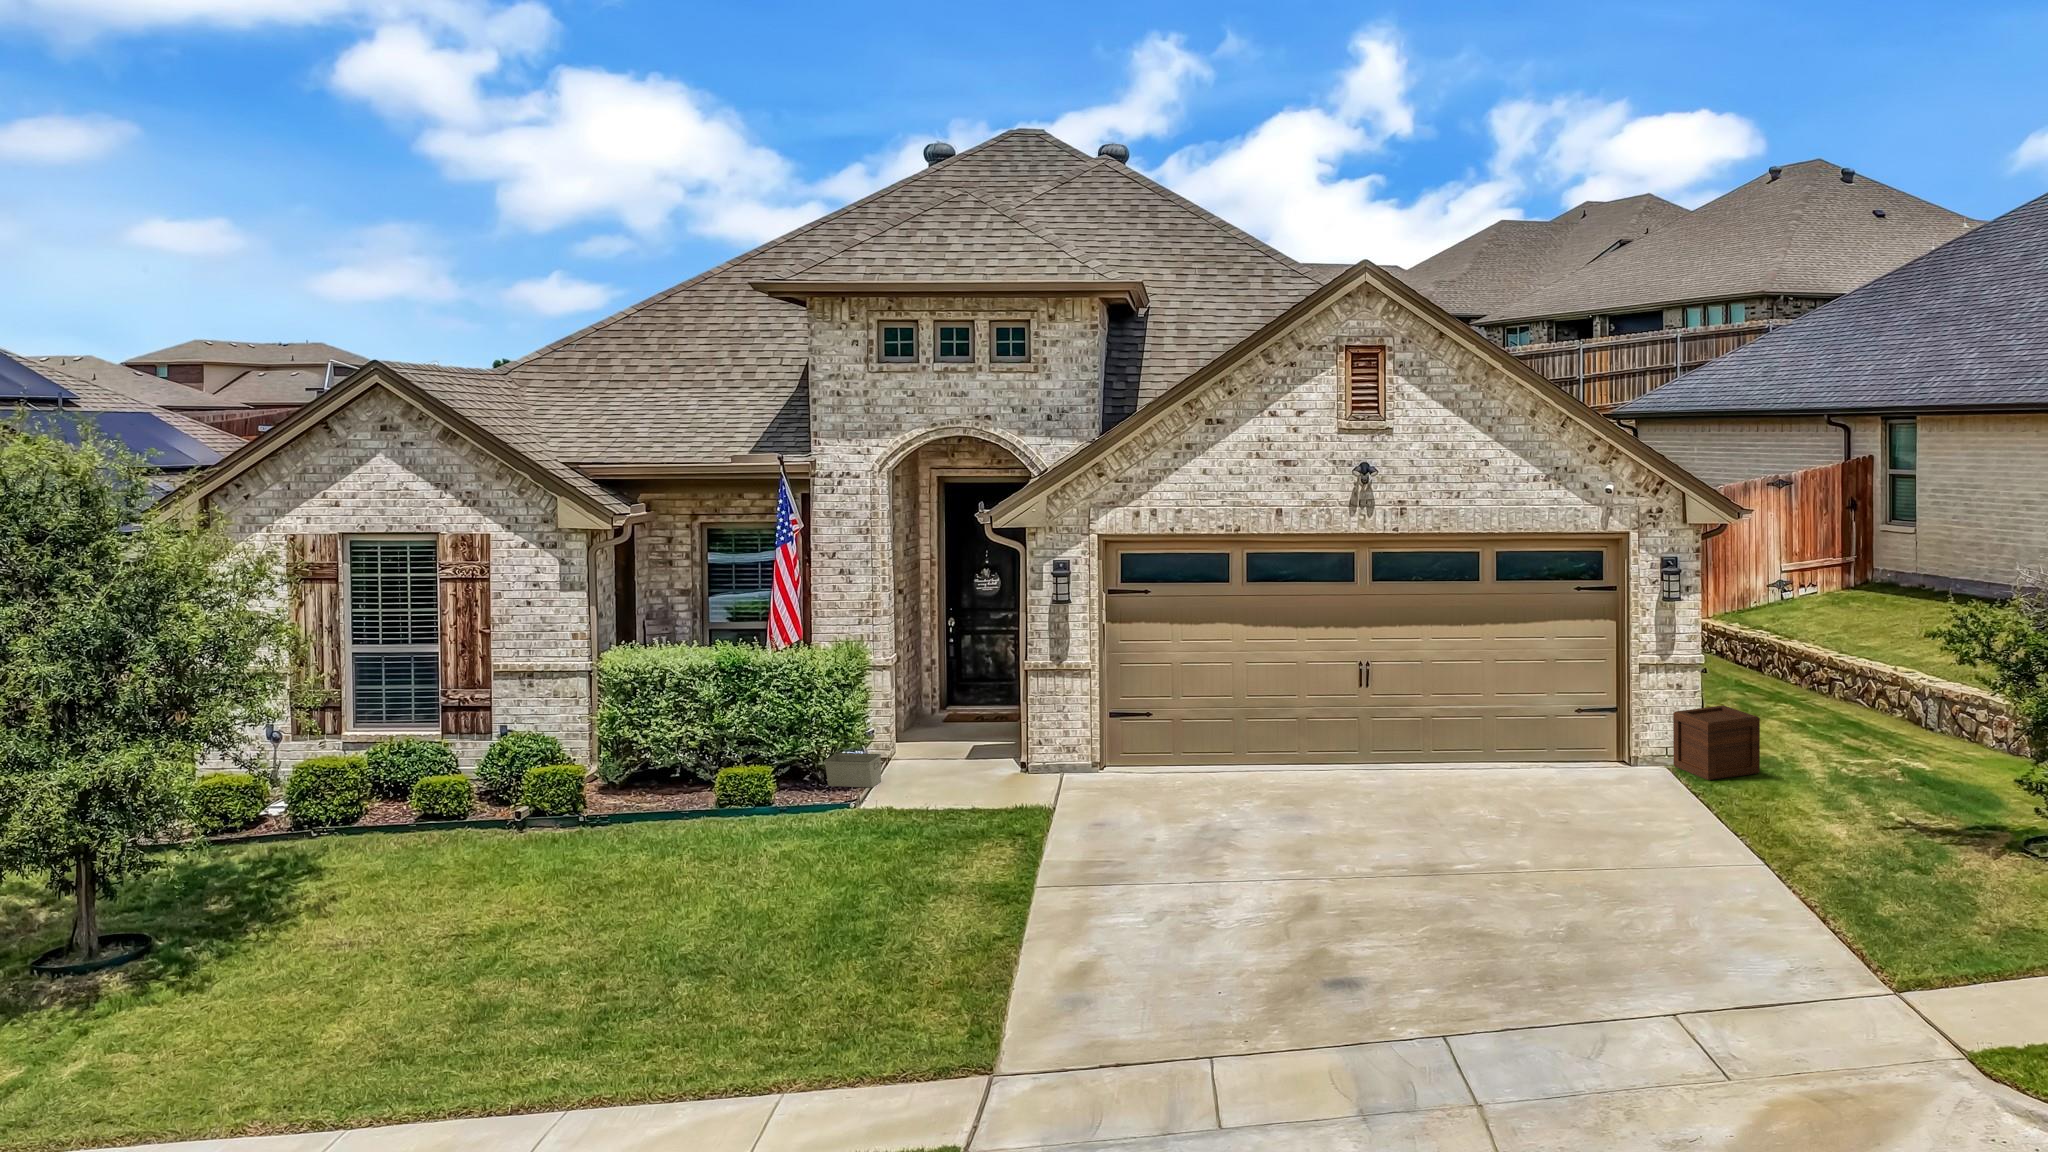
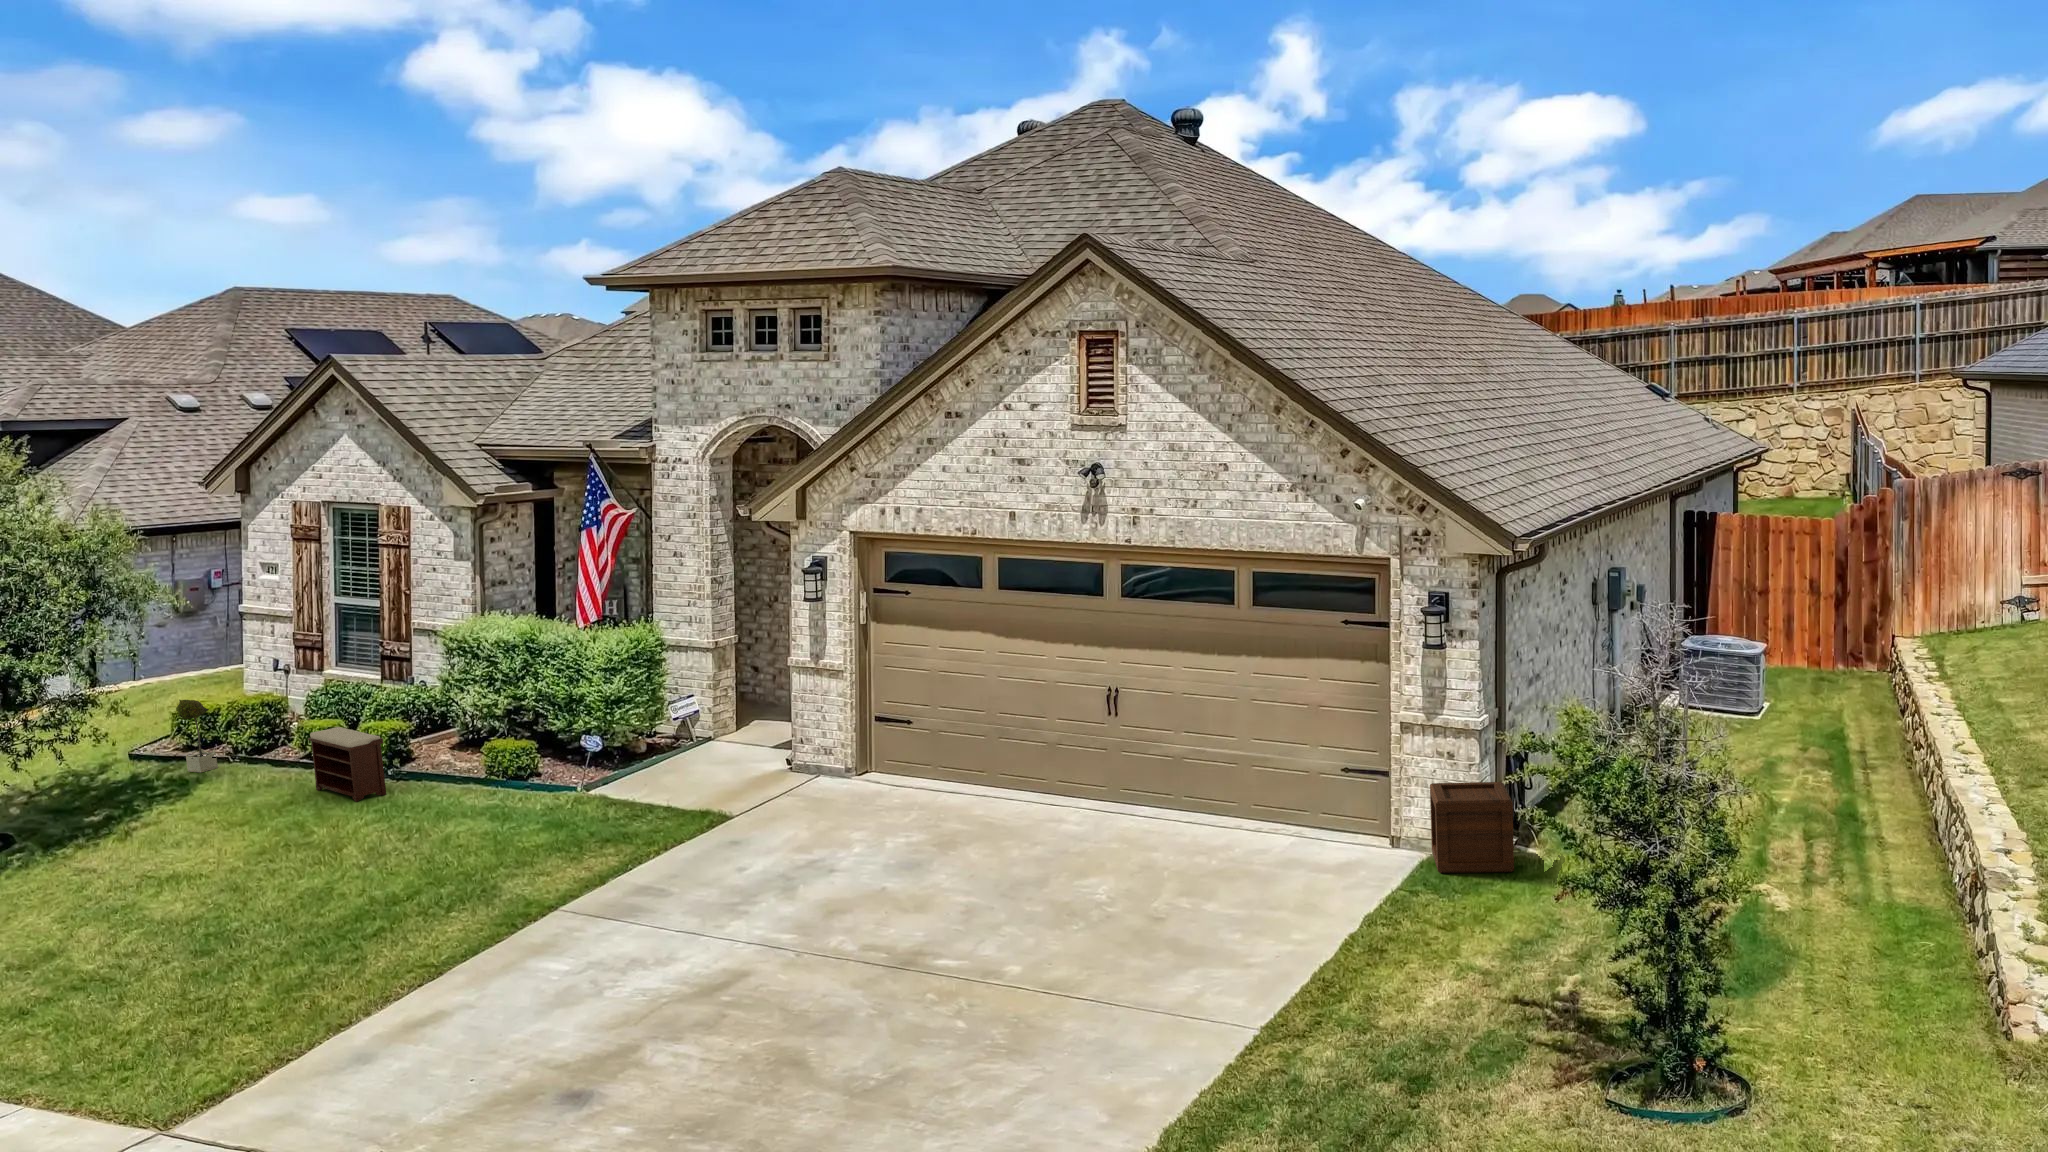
storage bin: present [825,753,881,787] -> none [614,741,667,779]
potted tree: none [294,757,340,836] -> present [176,700,218,772]
bench: none [513,767,617,840] -> present [308,727,386,802]

